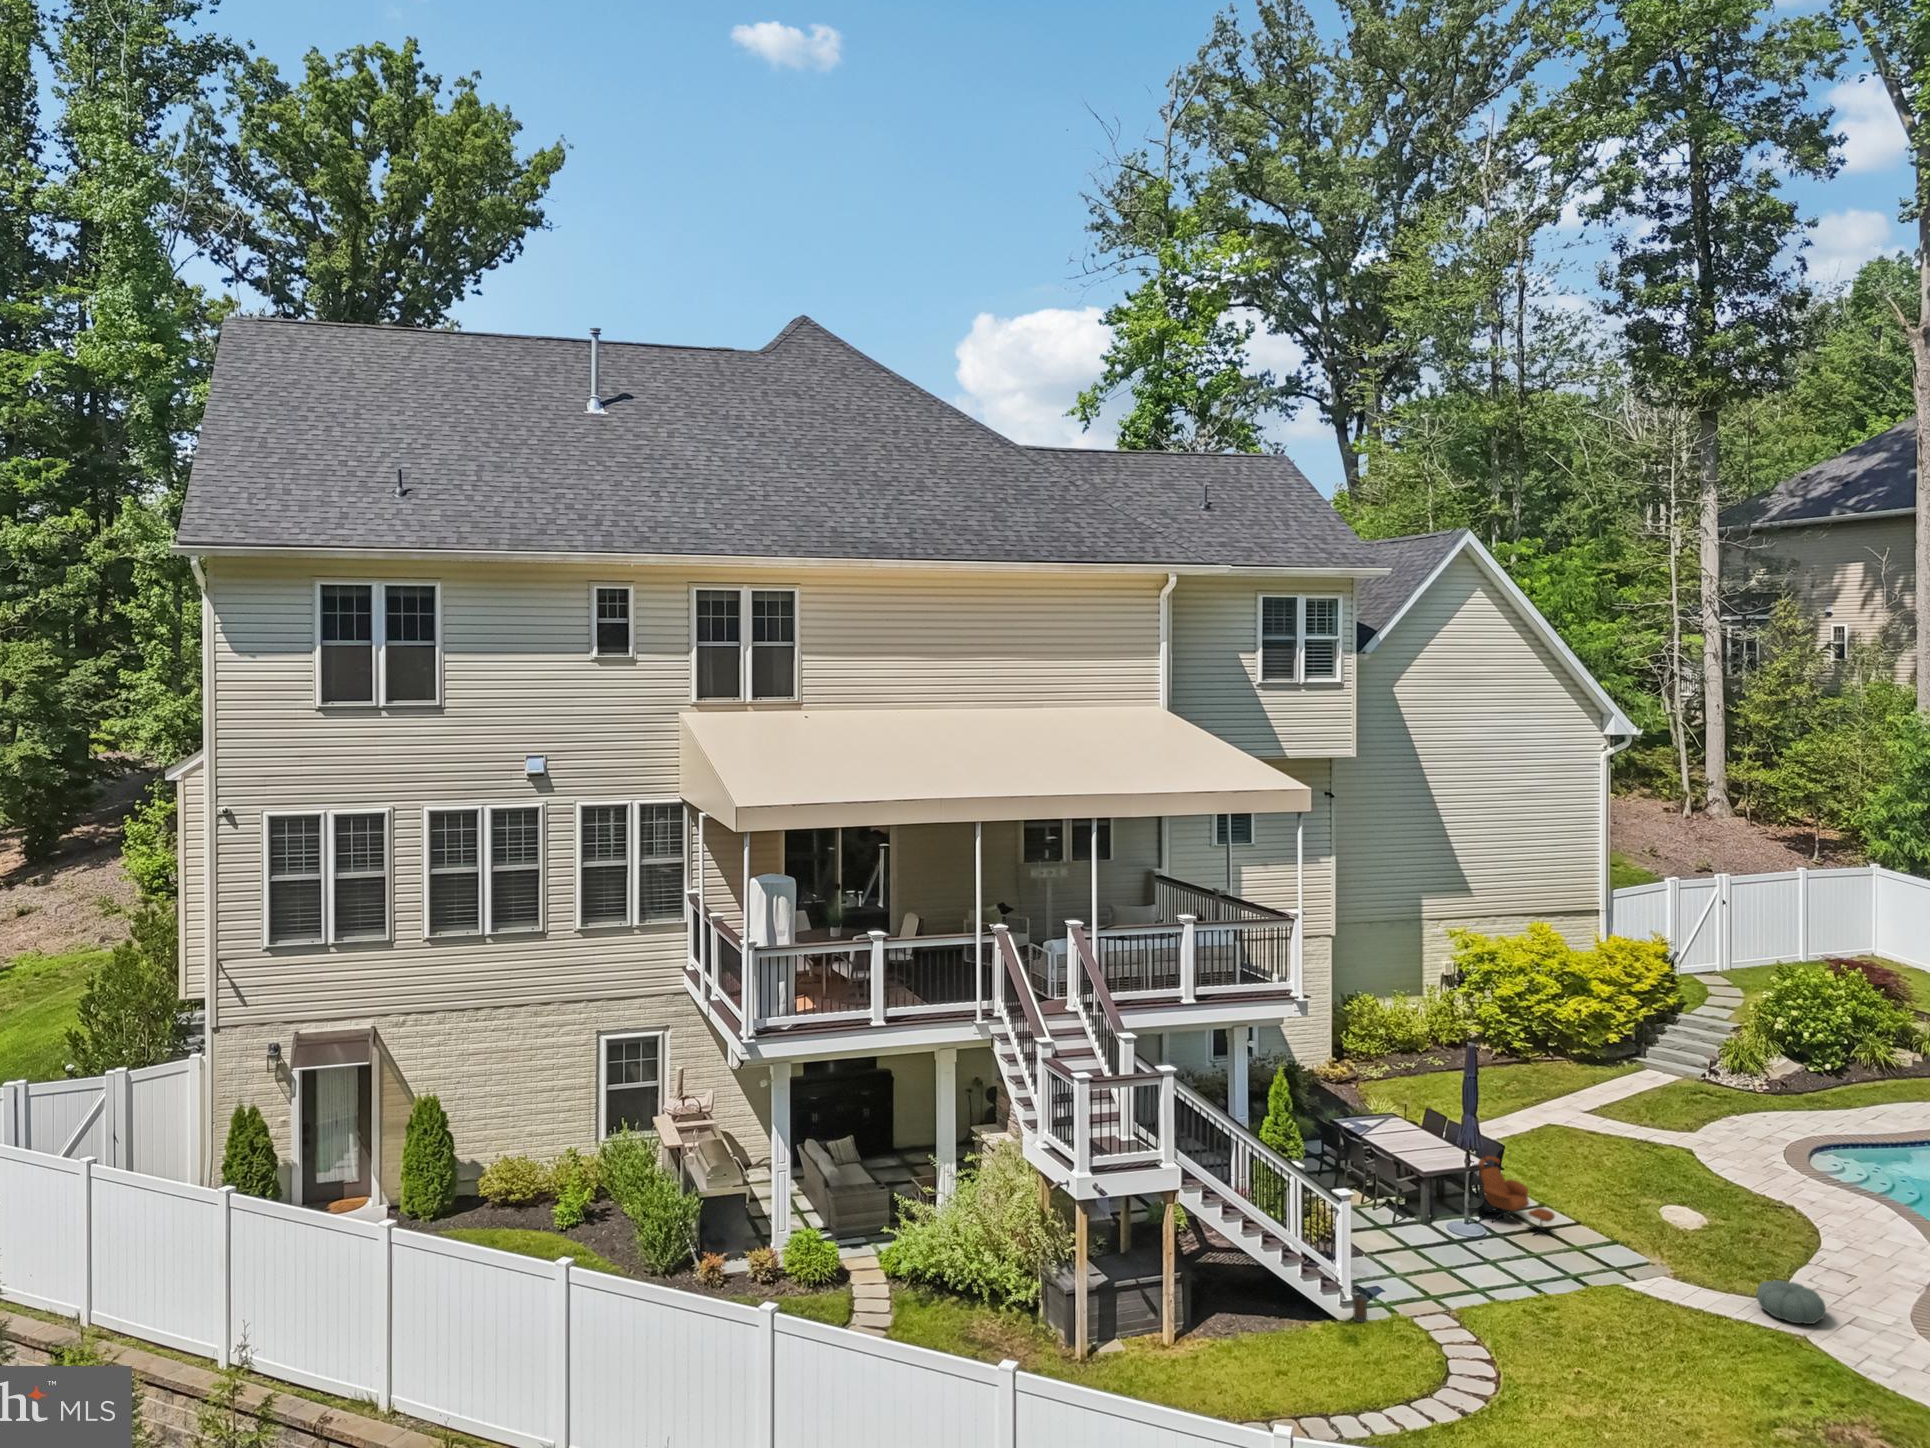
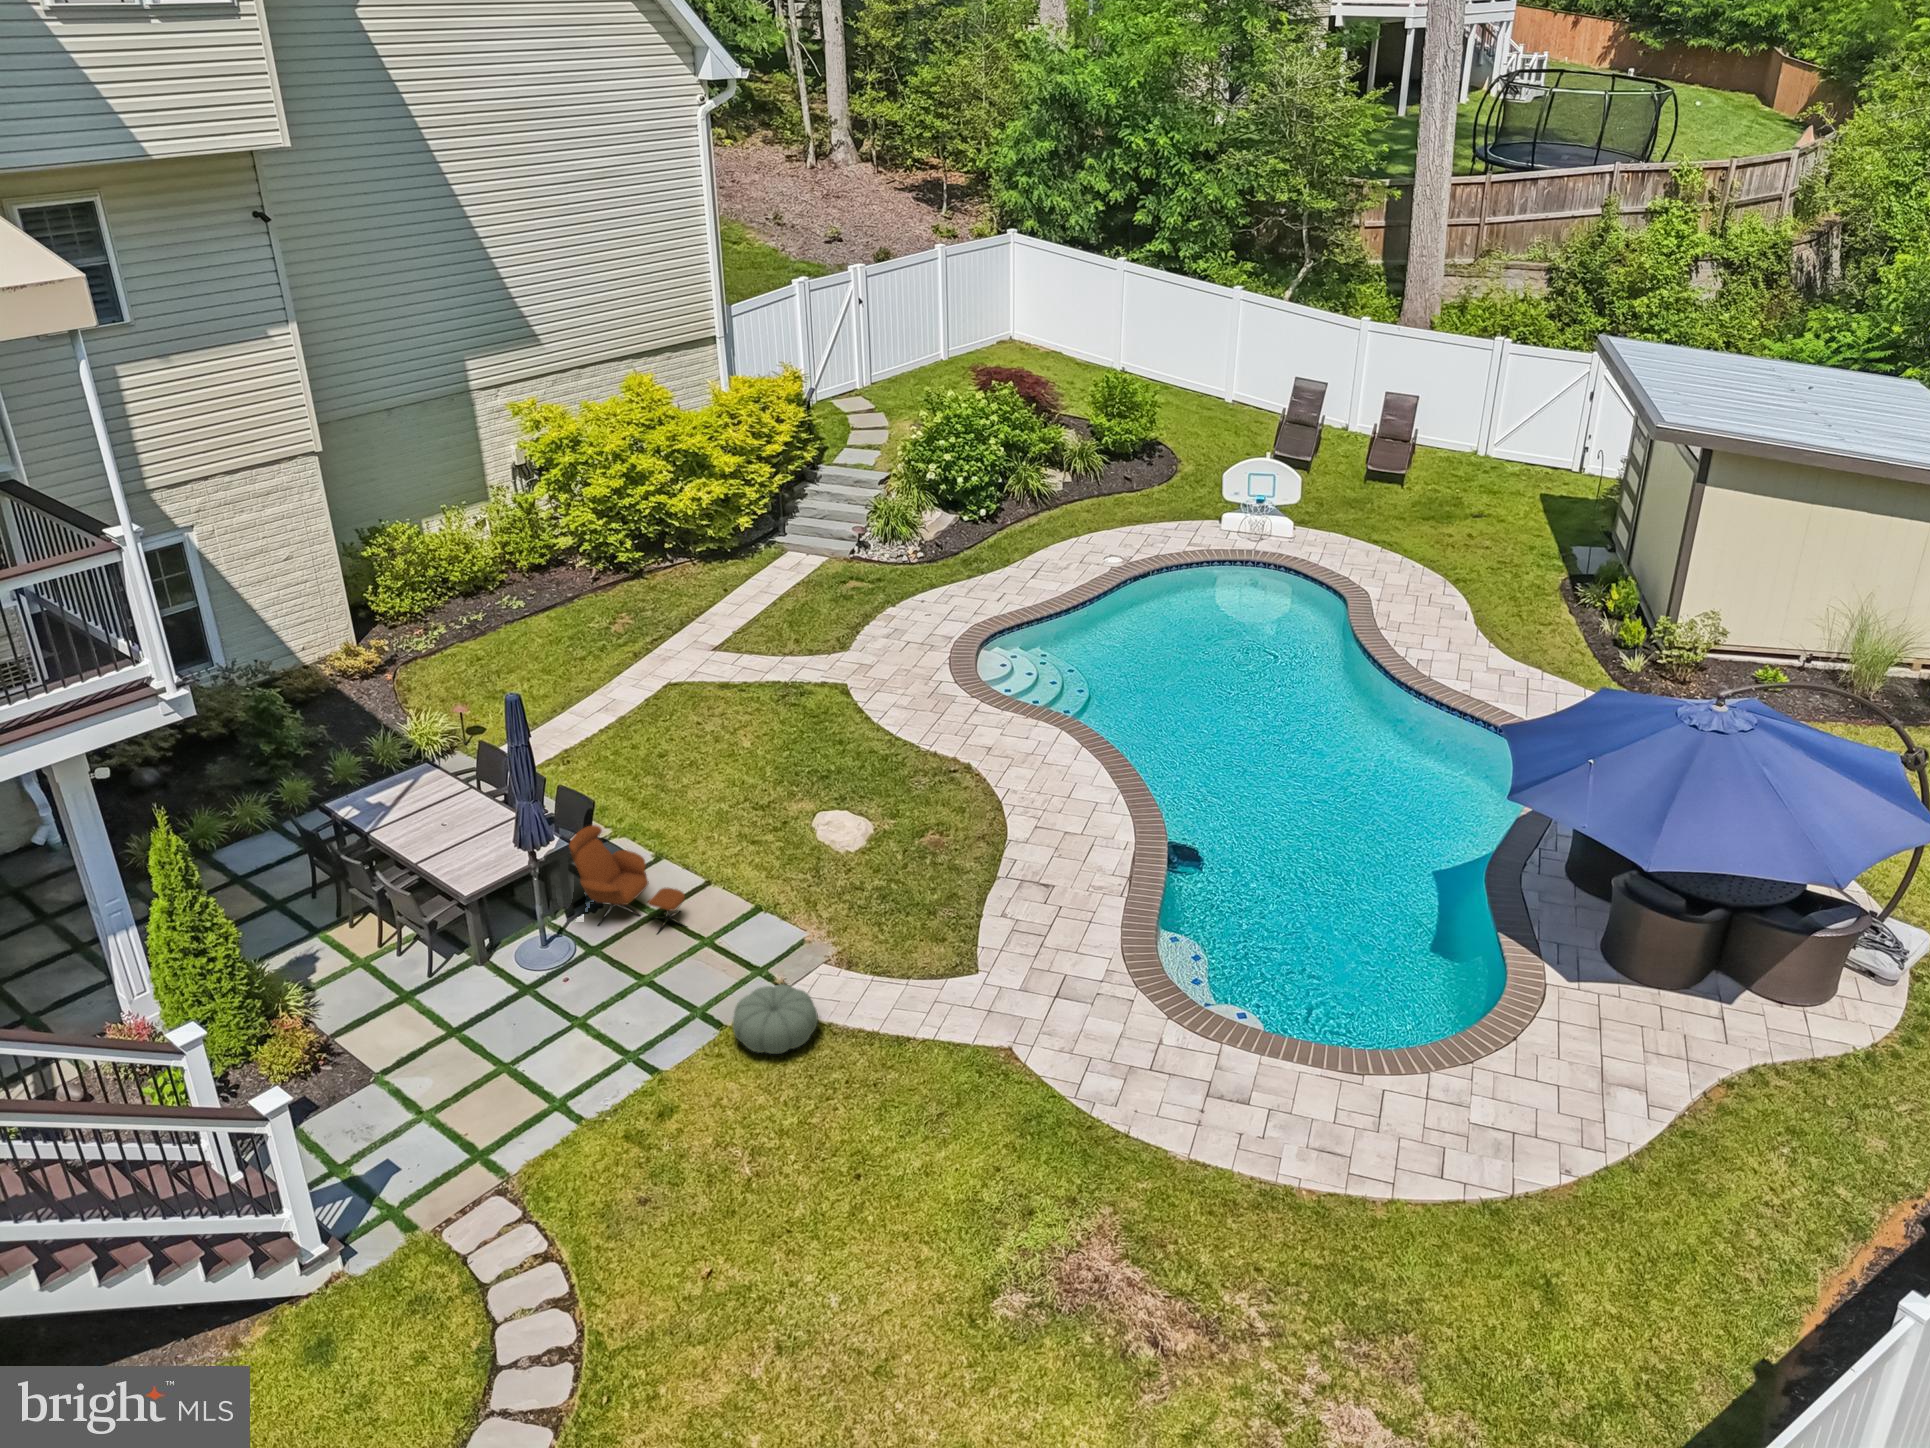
pouf: present [1757,1280,1826,1324] -> present [733,984,818,1054]
watering can: present [1352,1288,1367,1322] -> none [359,1206,396,1270]

